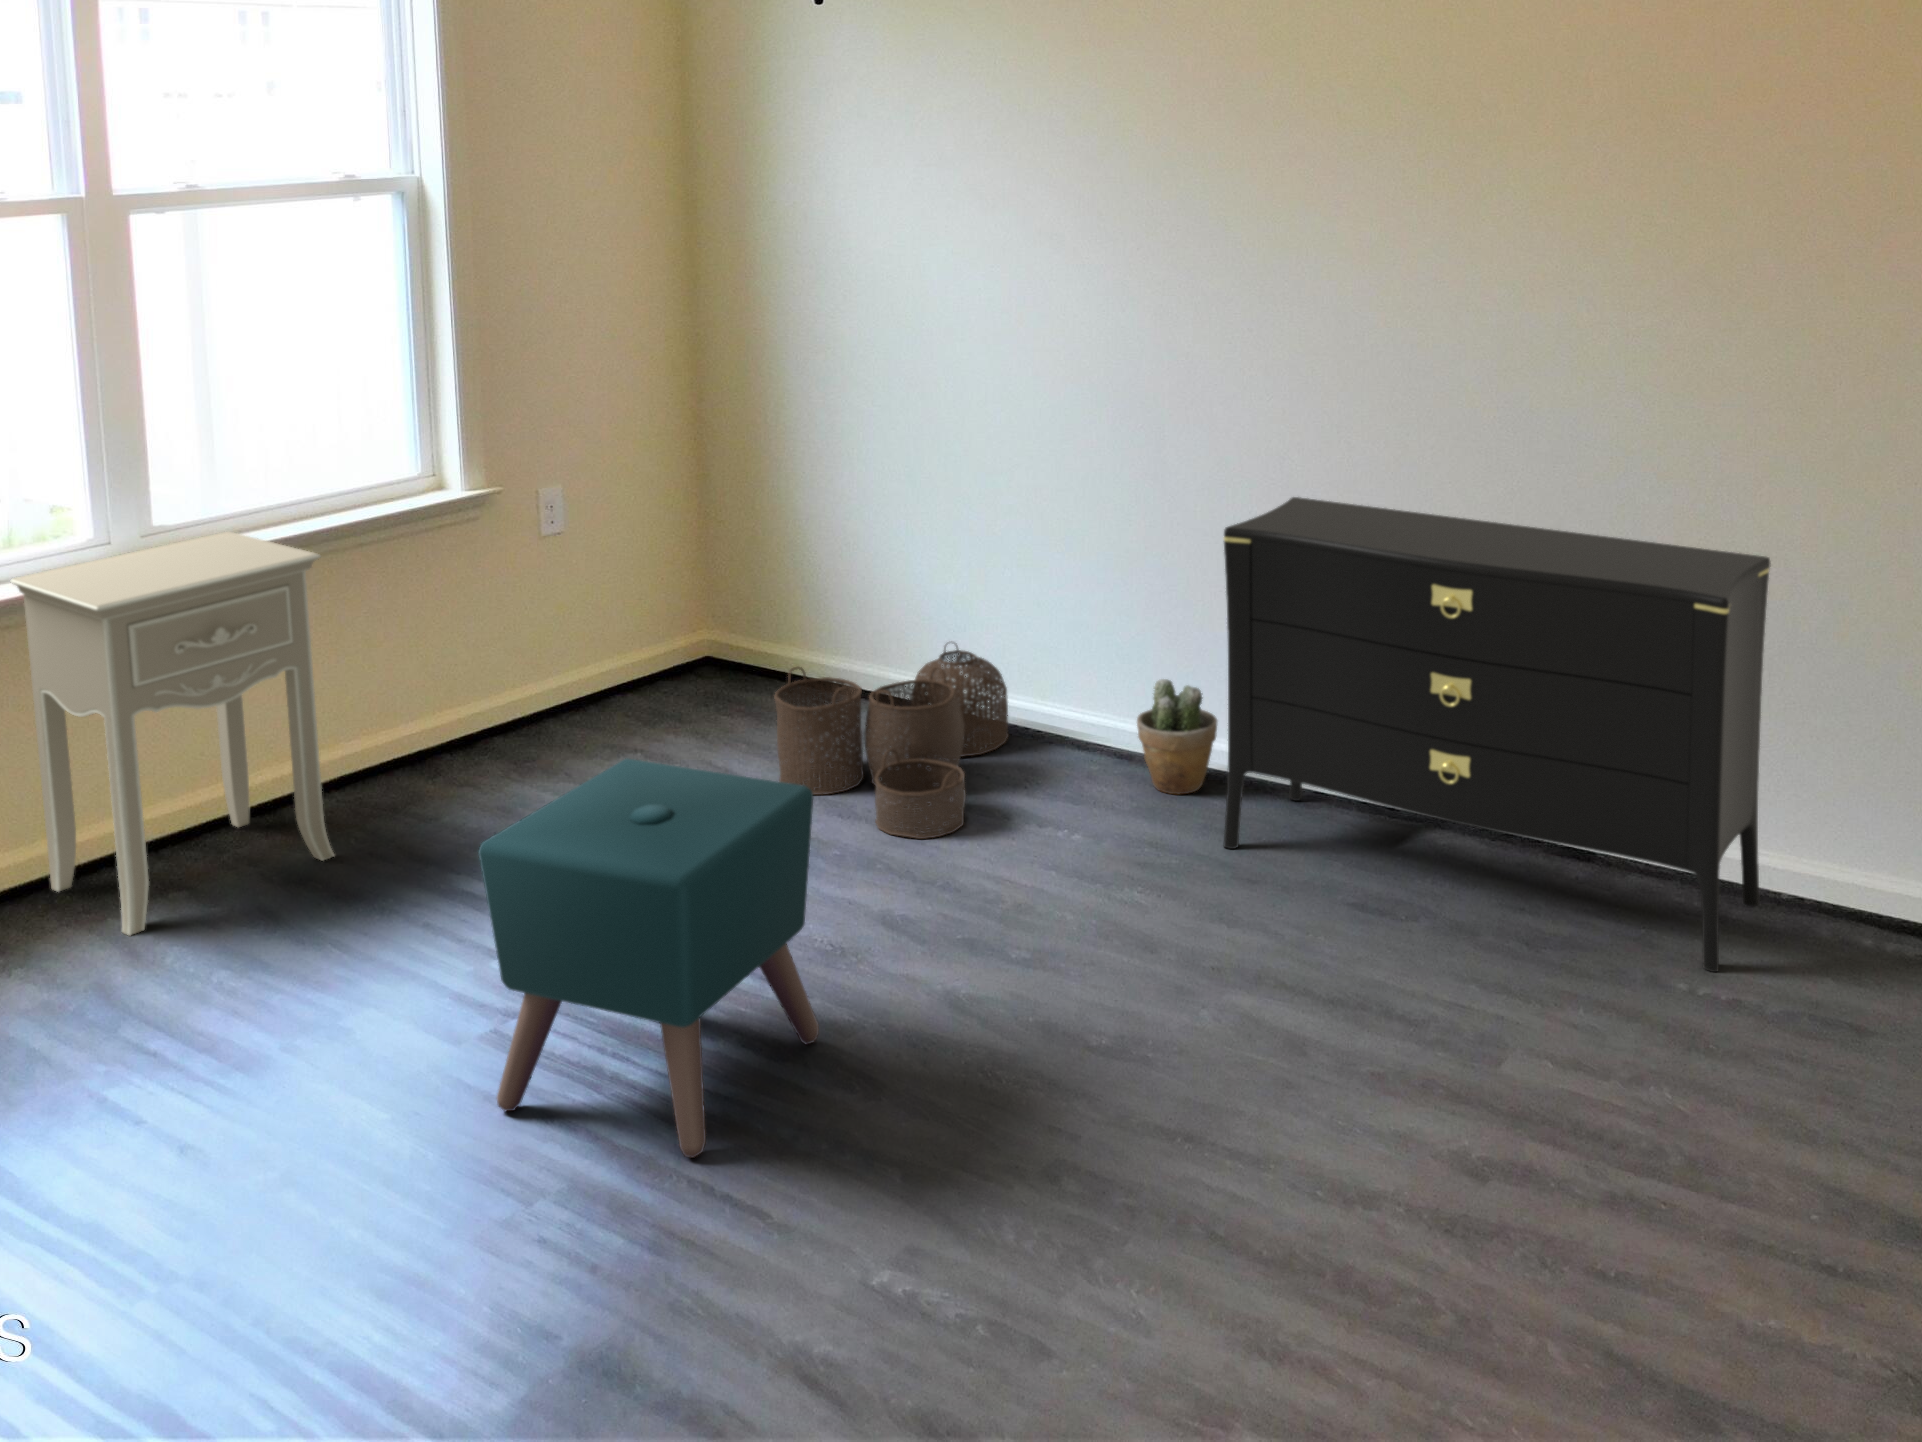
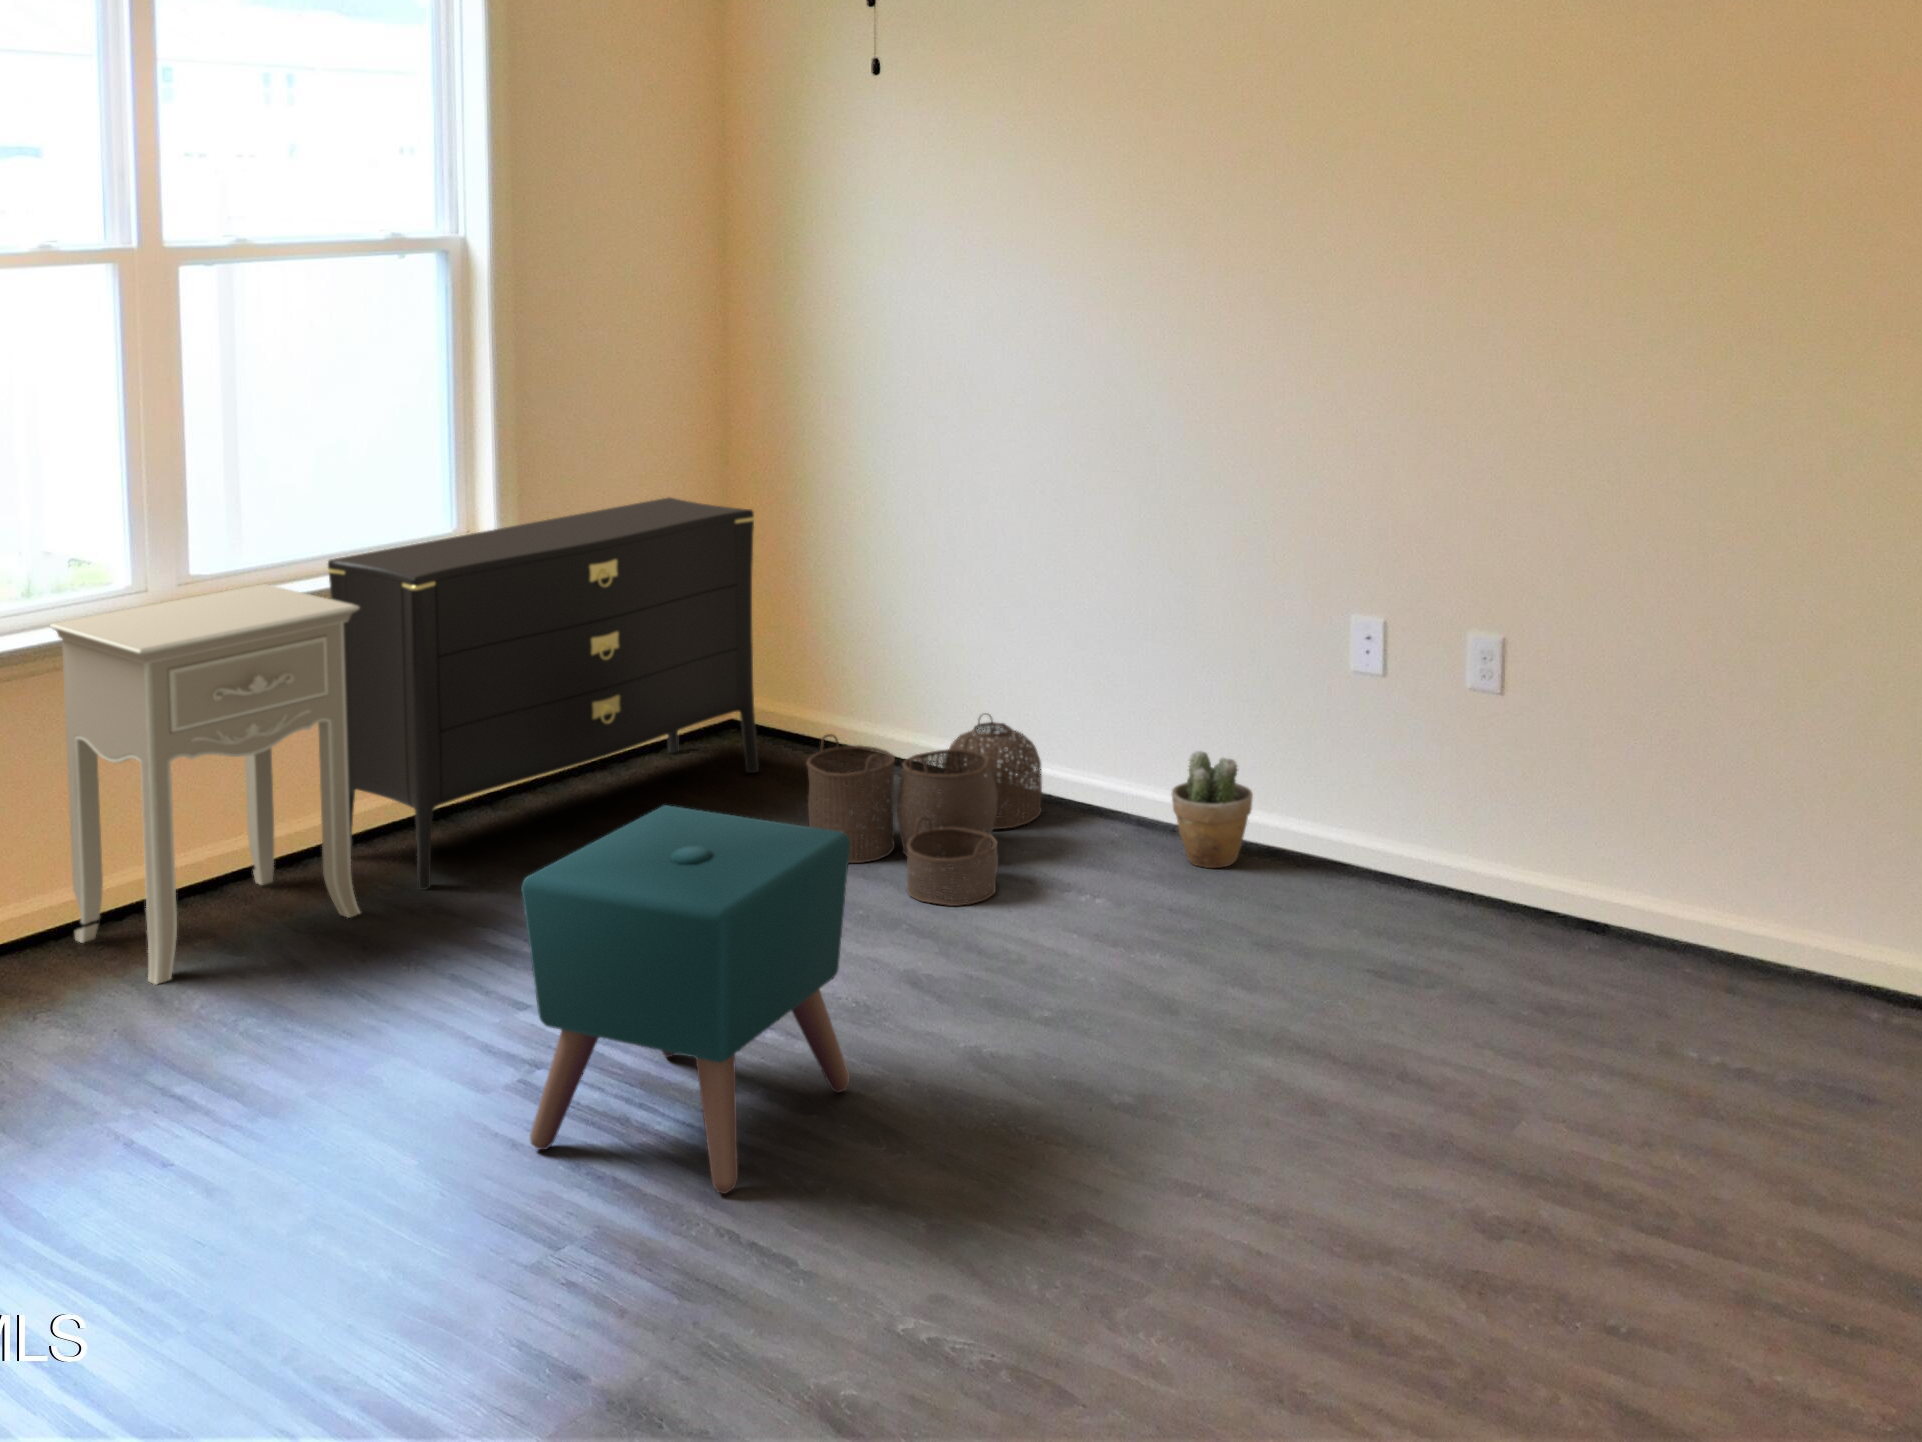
dresser: present [1223,497,1771,972] -> present [328,497,759,890]

